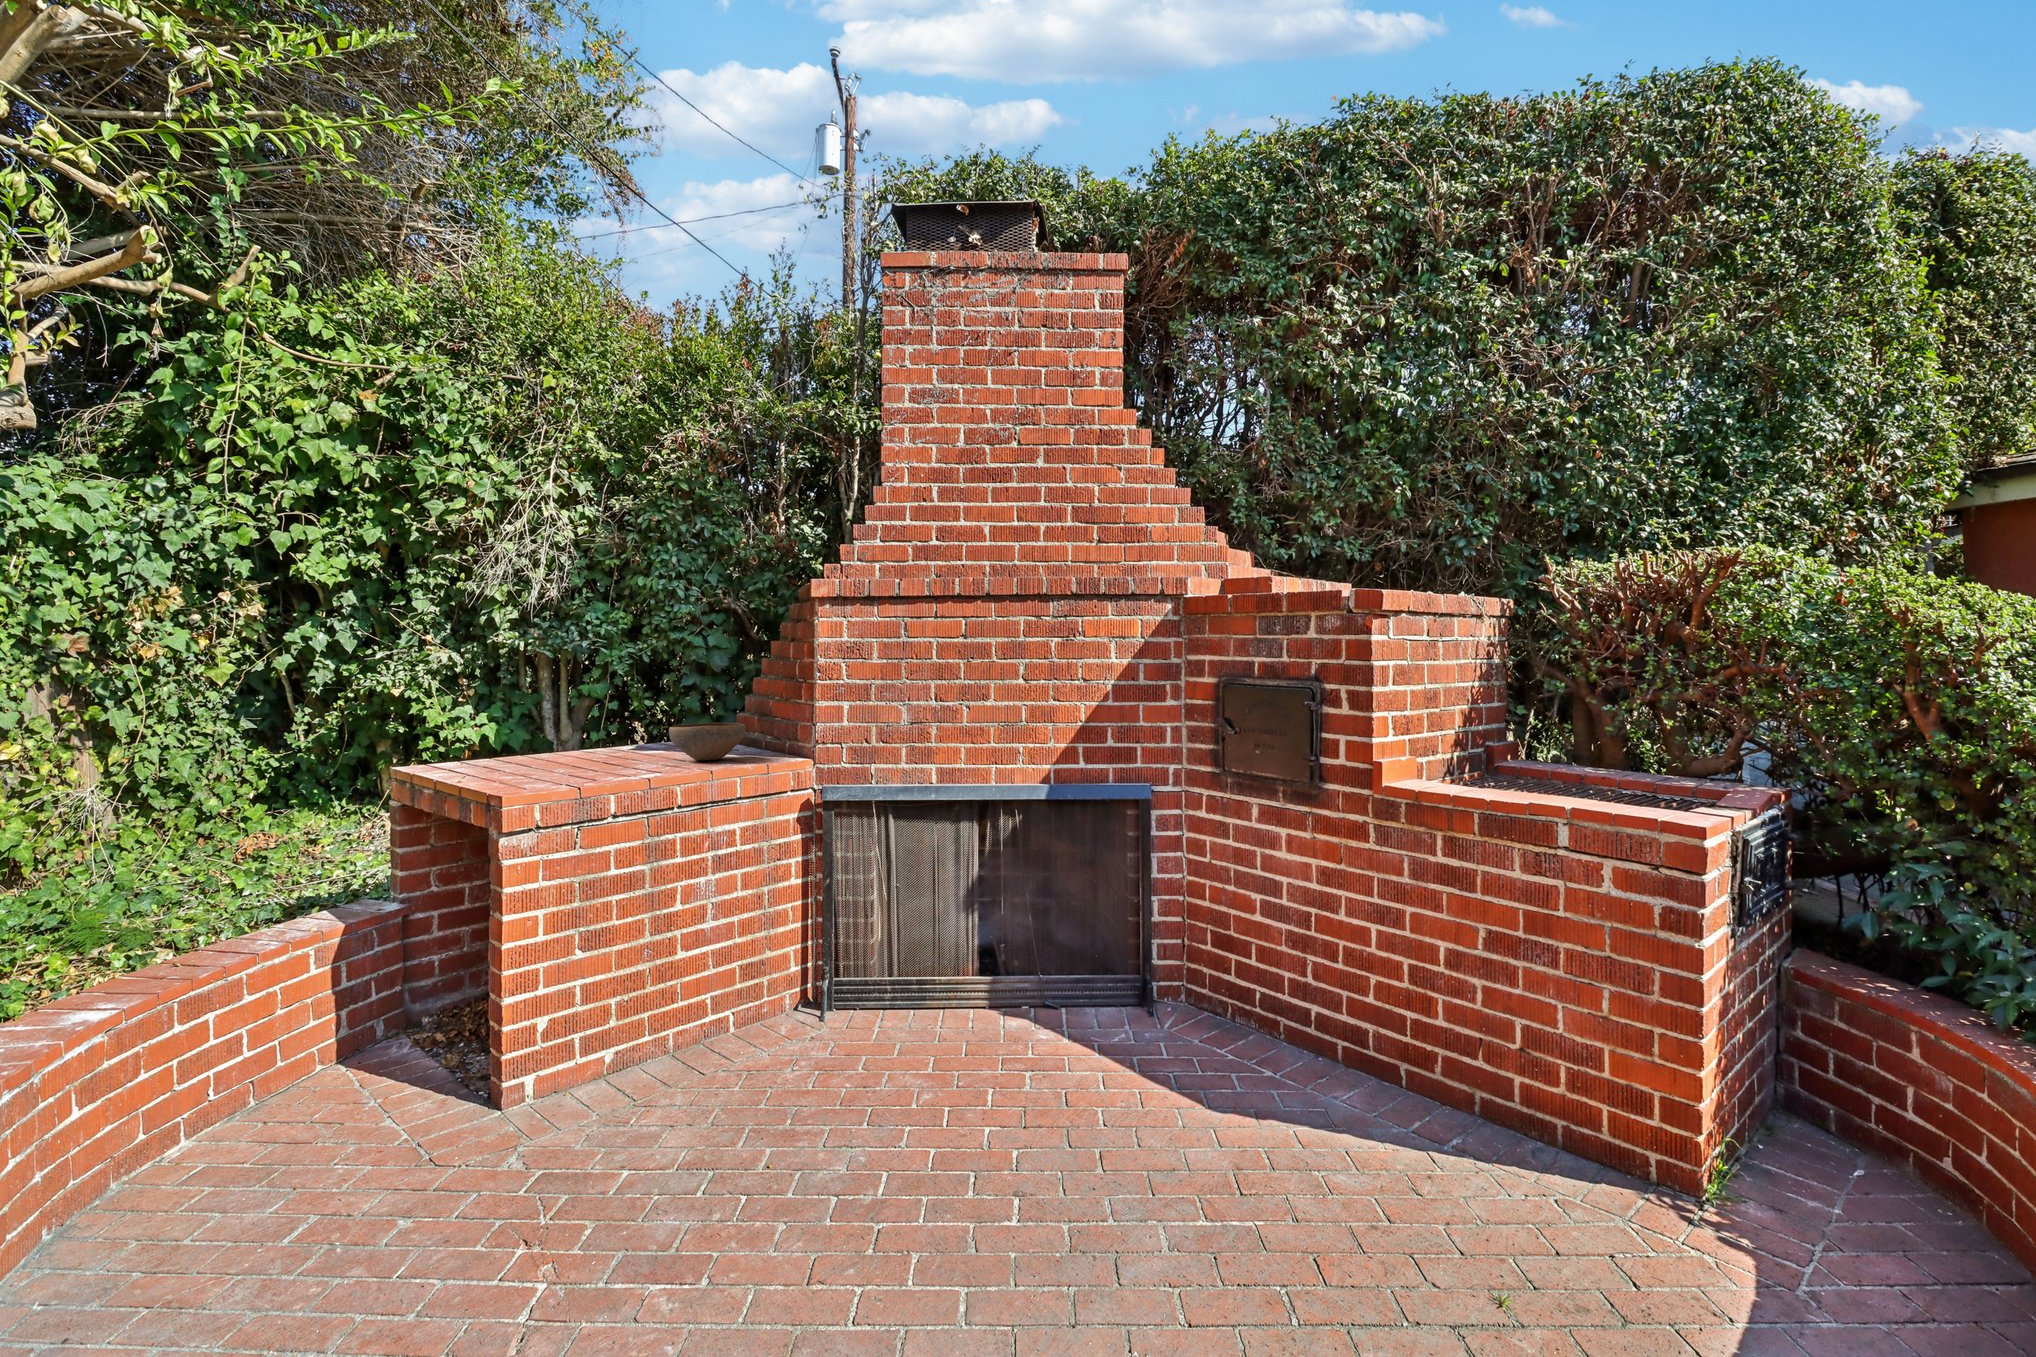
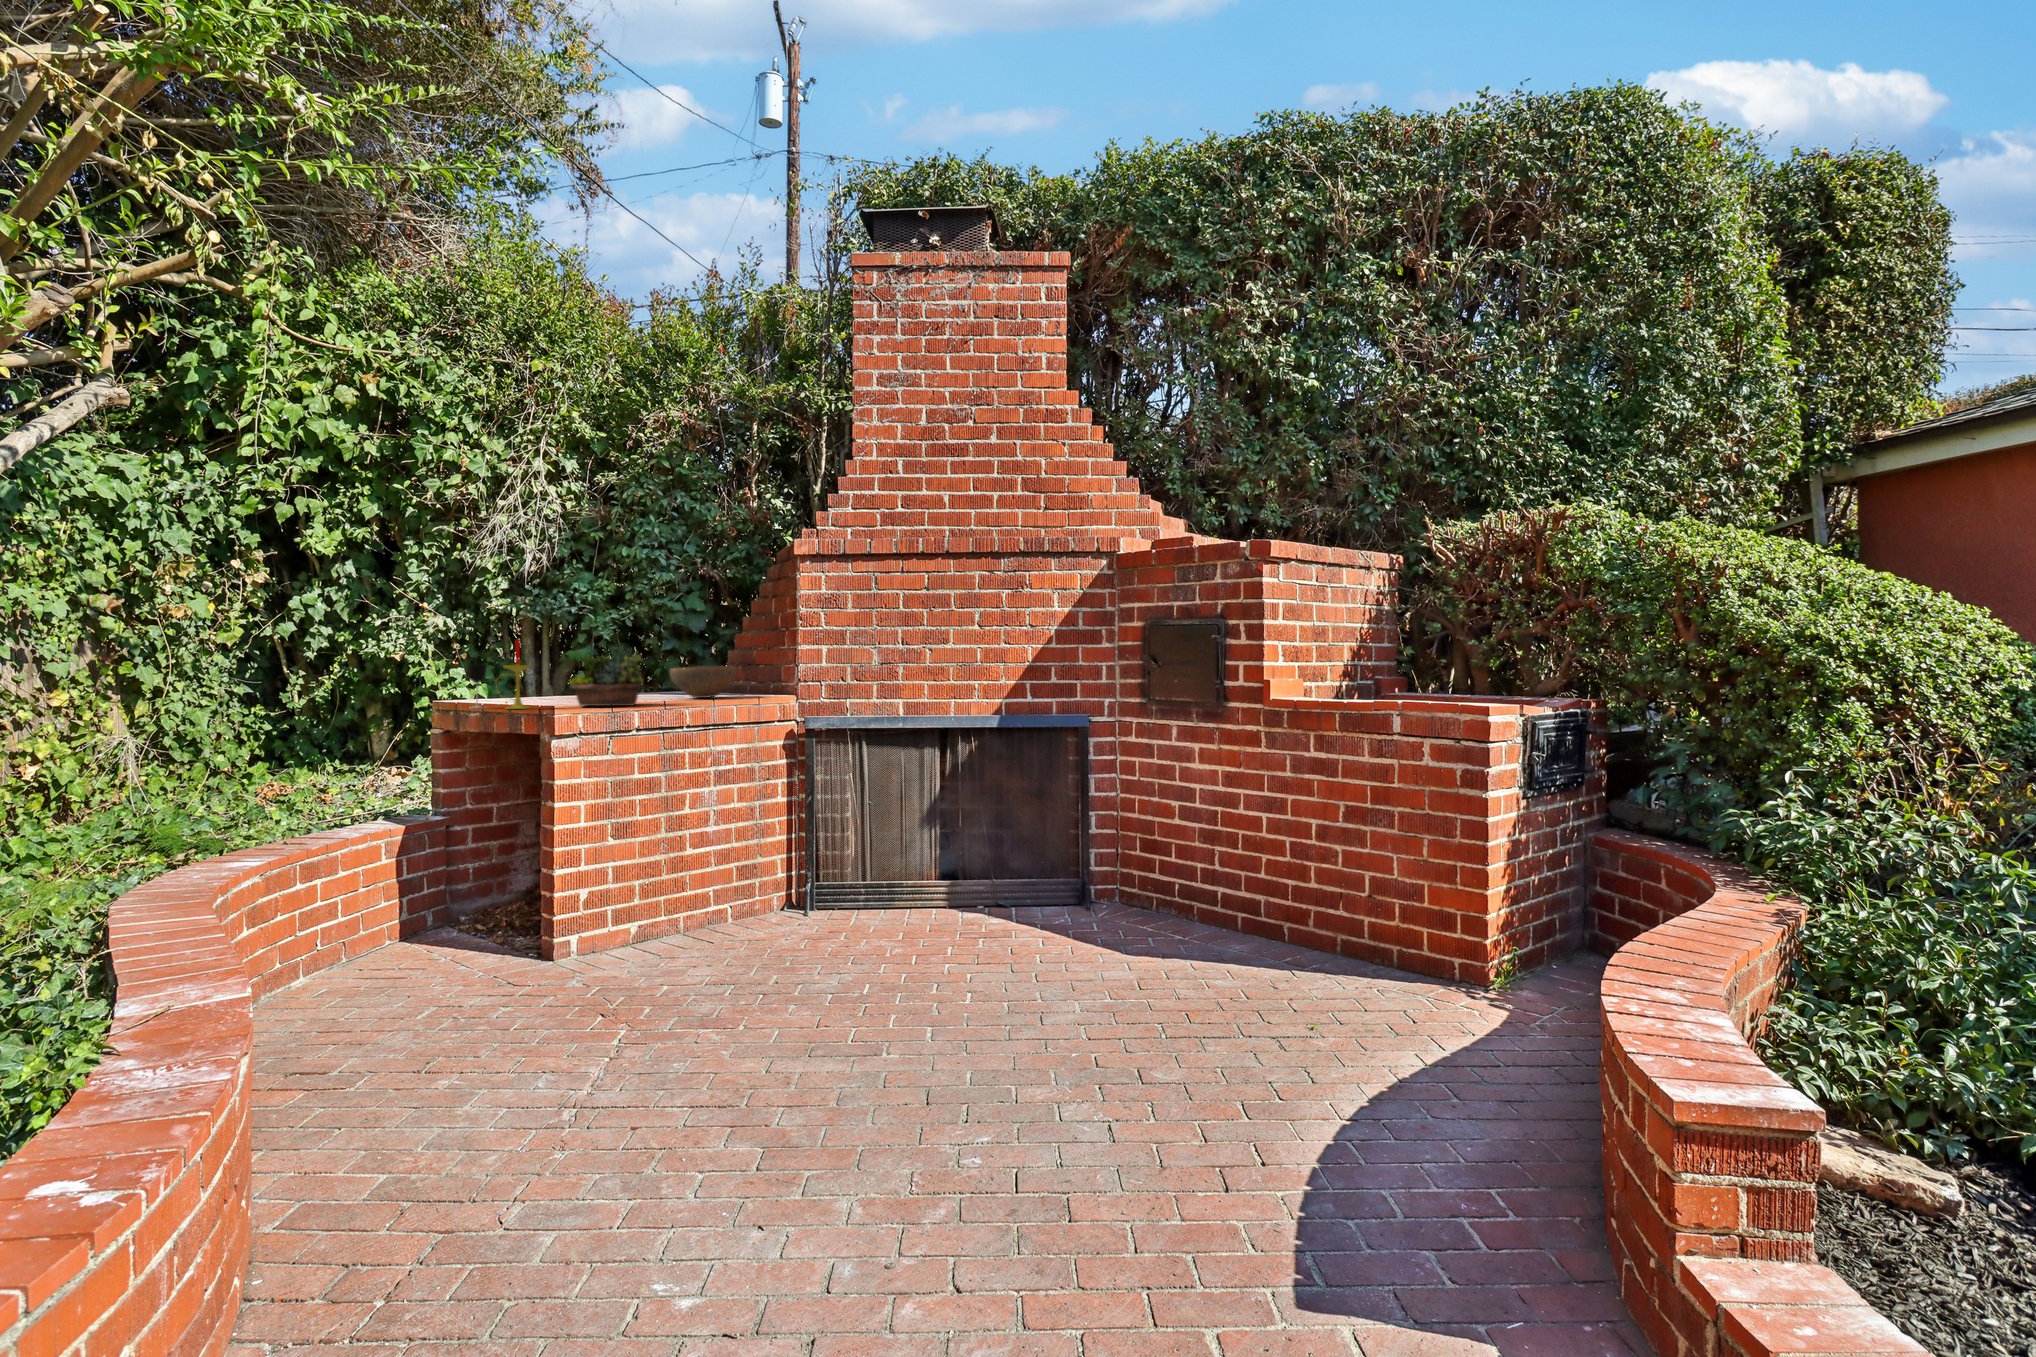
candle: none [457,698,503,782] -> present [496,640,532,709]
succulent planter: none [544,702,633,779] -> present [570,645,644,706]
wine glass: none [430,726,453,778] -> present [467,665,487,708]

